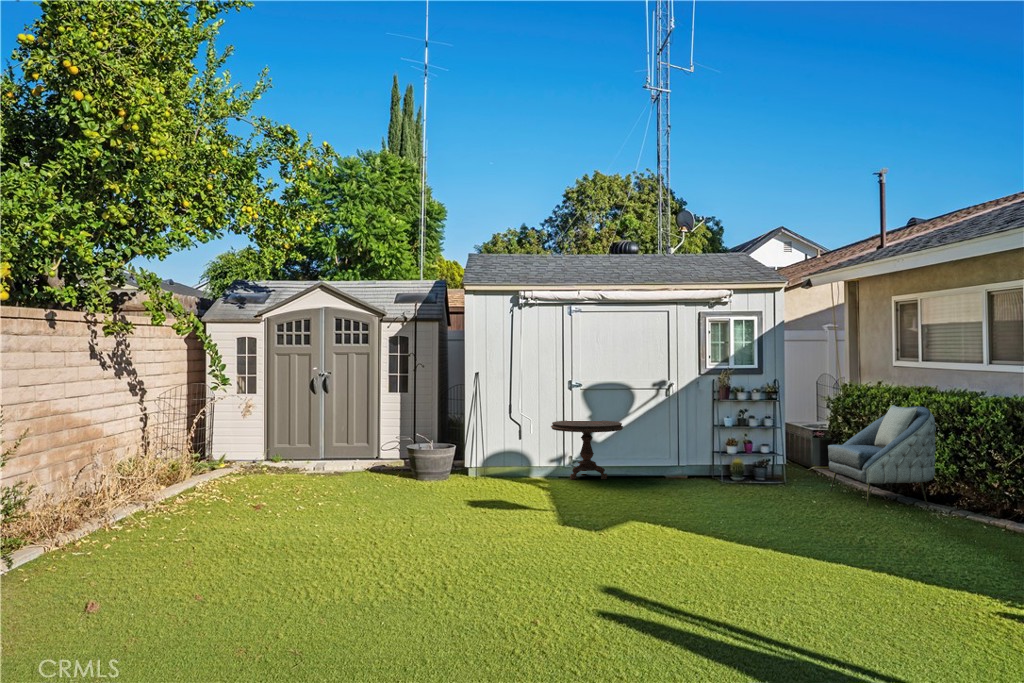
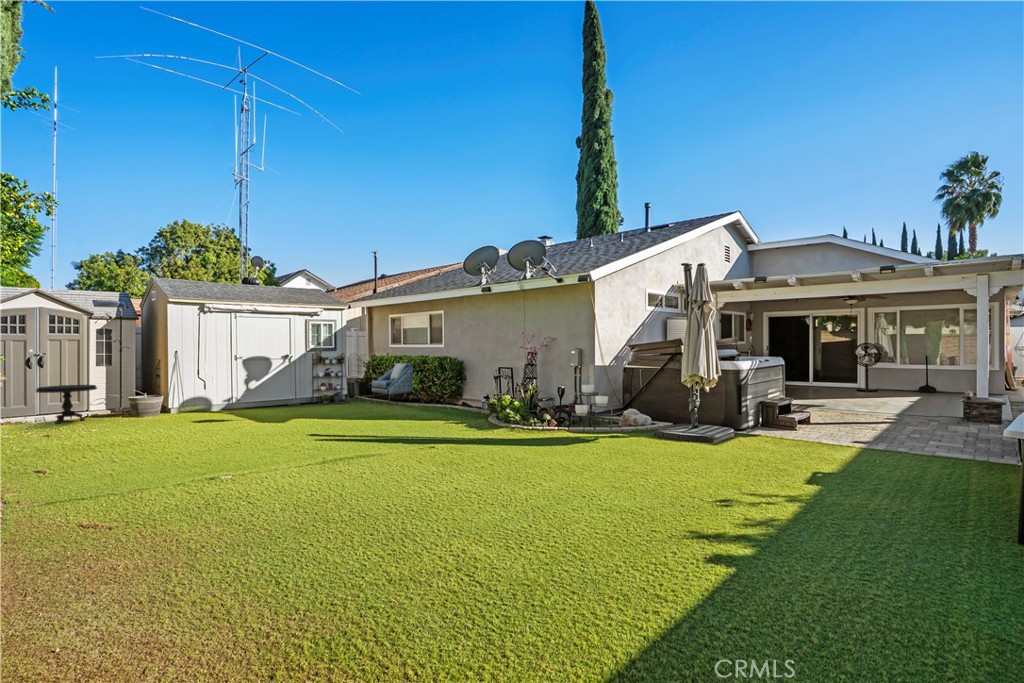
side table: present [551,420,623,480] -> present [36,385,97,424]

